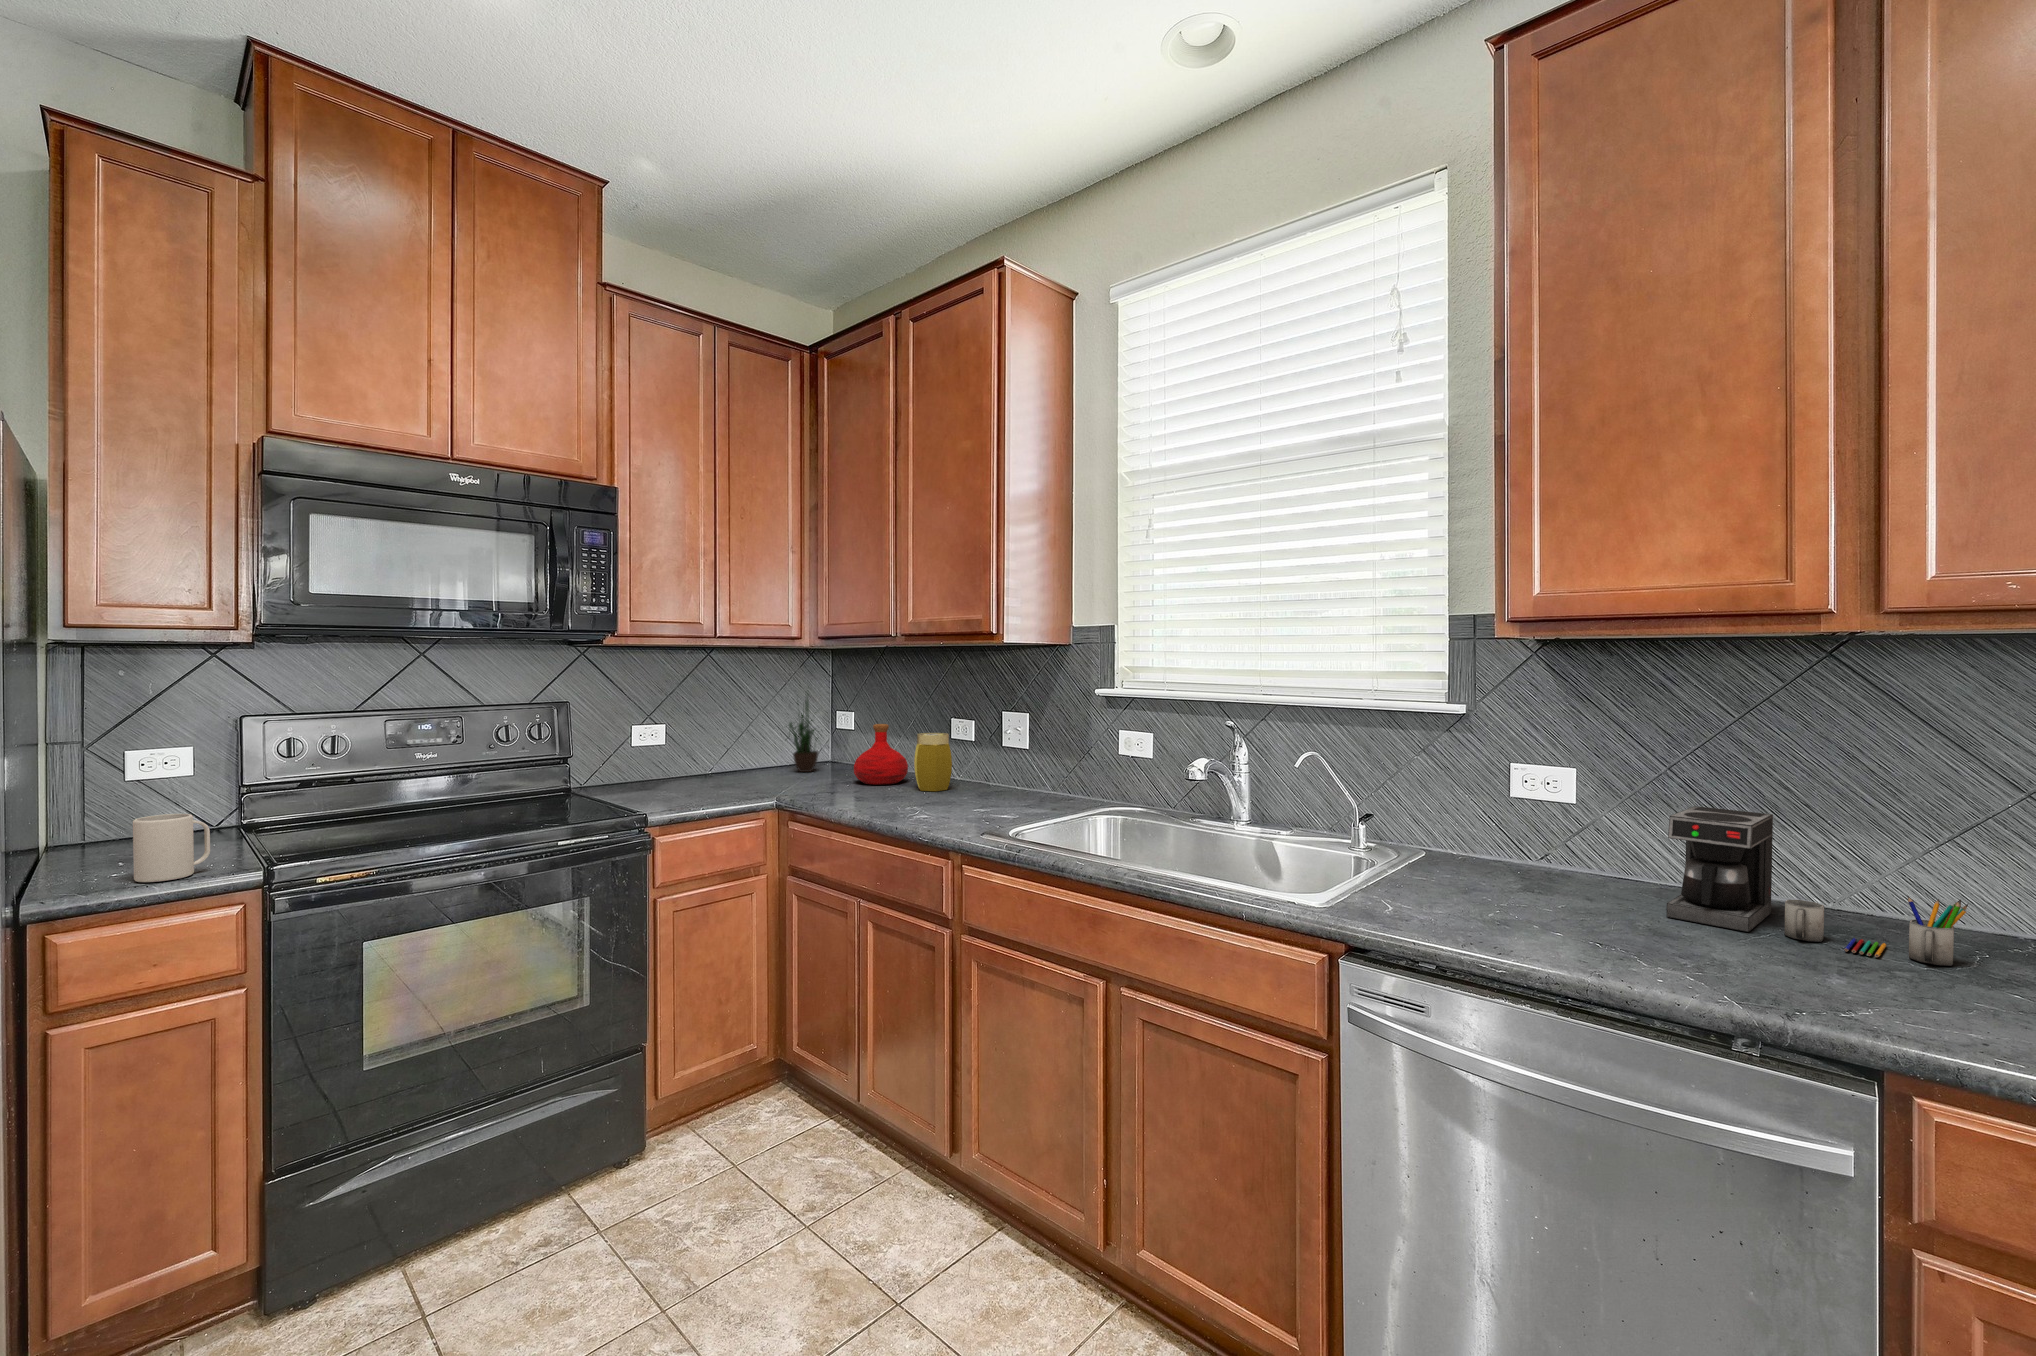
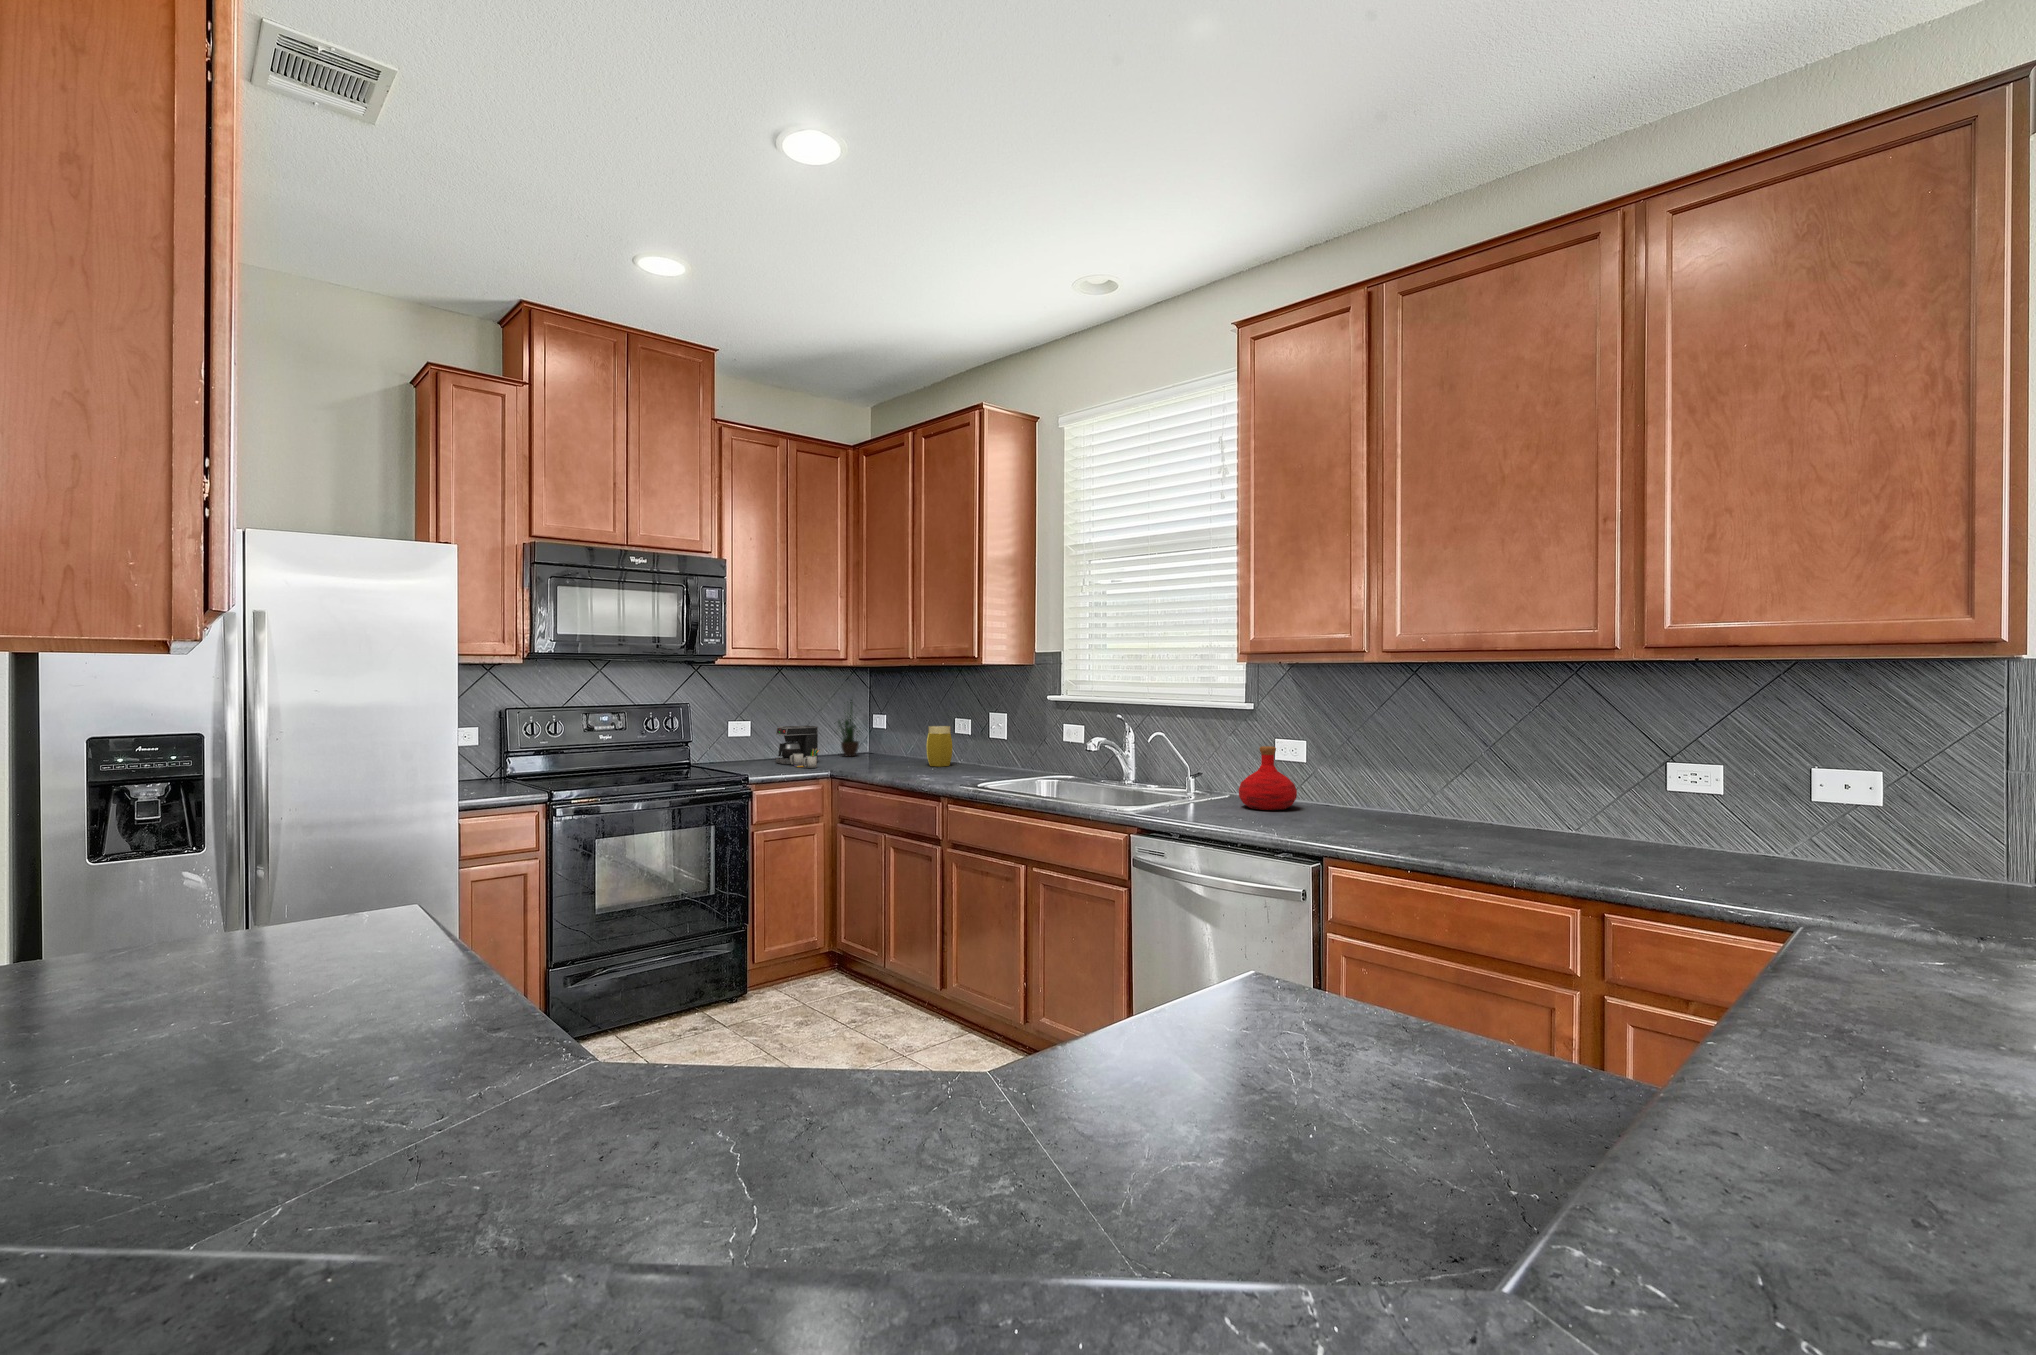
bottle: present [854,724,908,785] -> present [1239,746,1297,810]
coffee maker: present [1666,806,1968,966] -> present [776,725,820,768]
mug: present [133,814,210,882] -> none [484,761,518,797]

